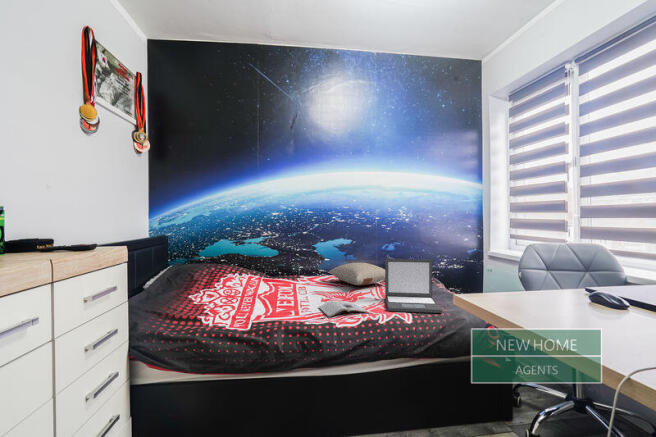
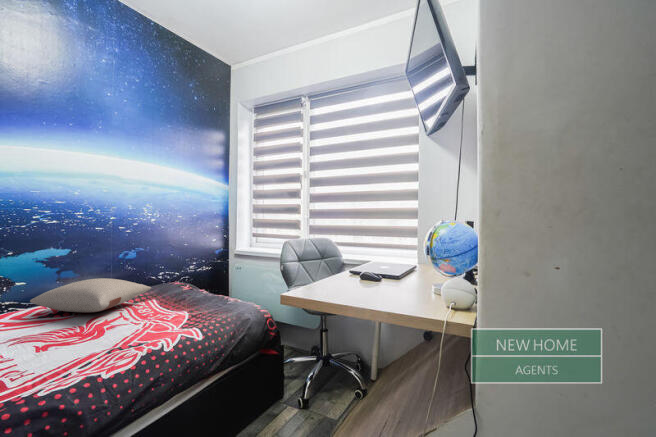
laptop: present [385,259,443,313] -> none [150,263,227,333]
magazine: present [319,300,367,317] -> none [44,337,139,371]

